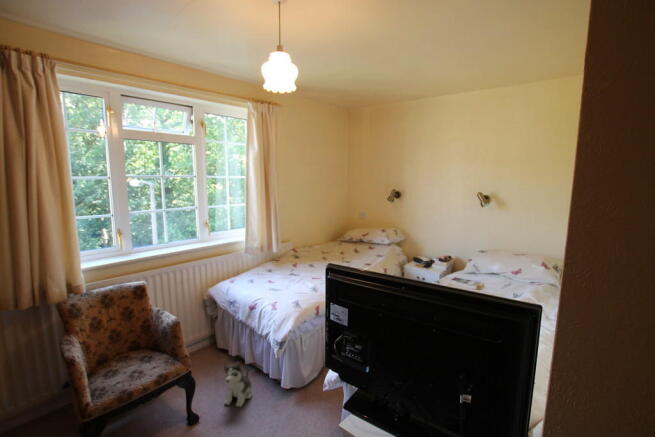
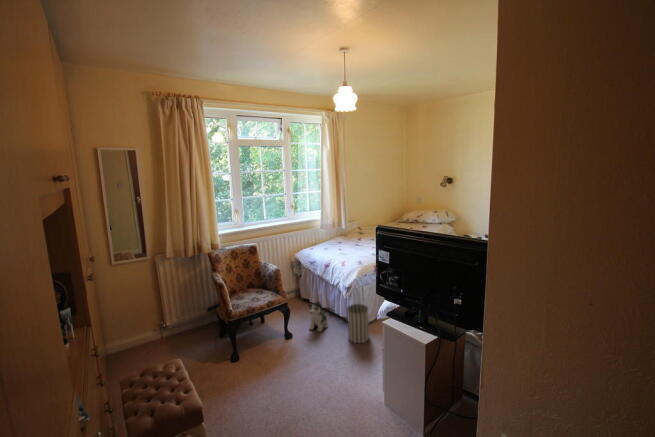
wastebasket: none [280,363,310,422] -> present [347,304,369,343]

